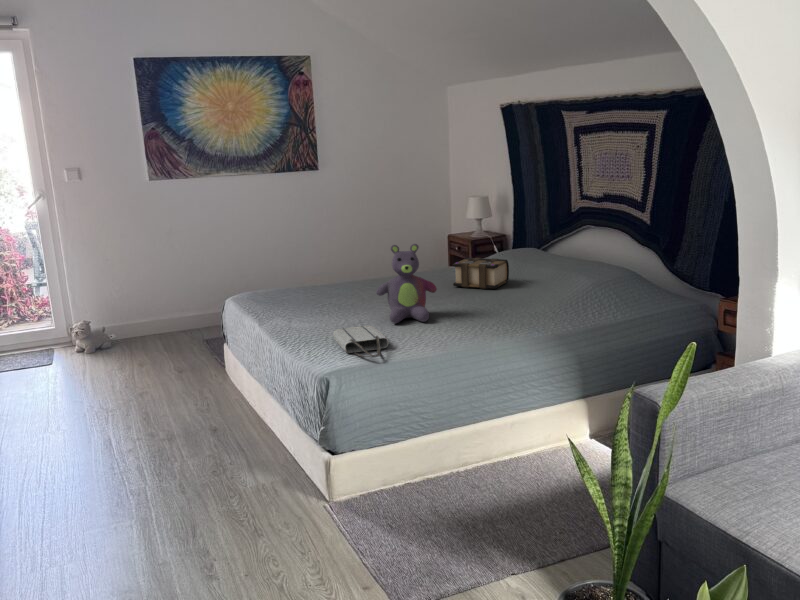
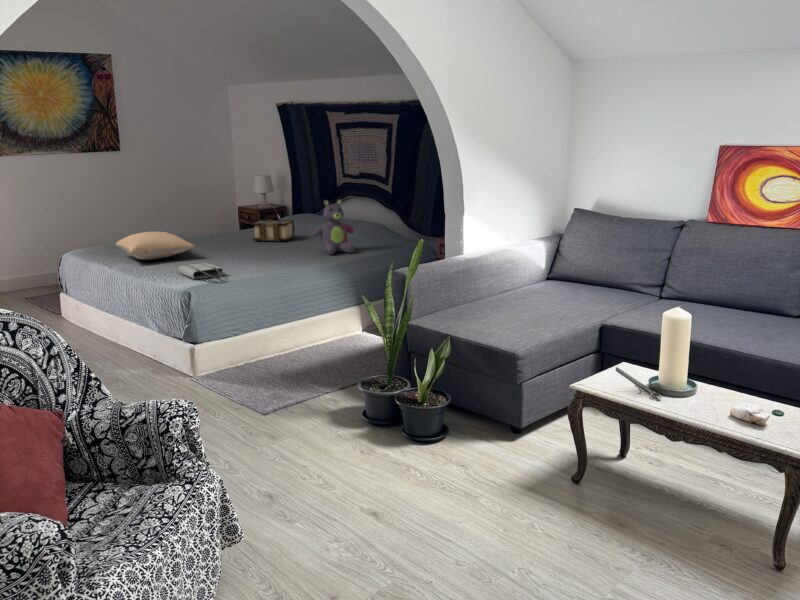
stuffed bear: present [376,244,437,323] -> present [313,199,354,254]
pillow: none [277,275,367,313] -> present [116,232,195,260]

